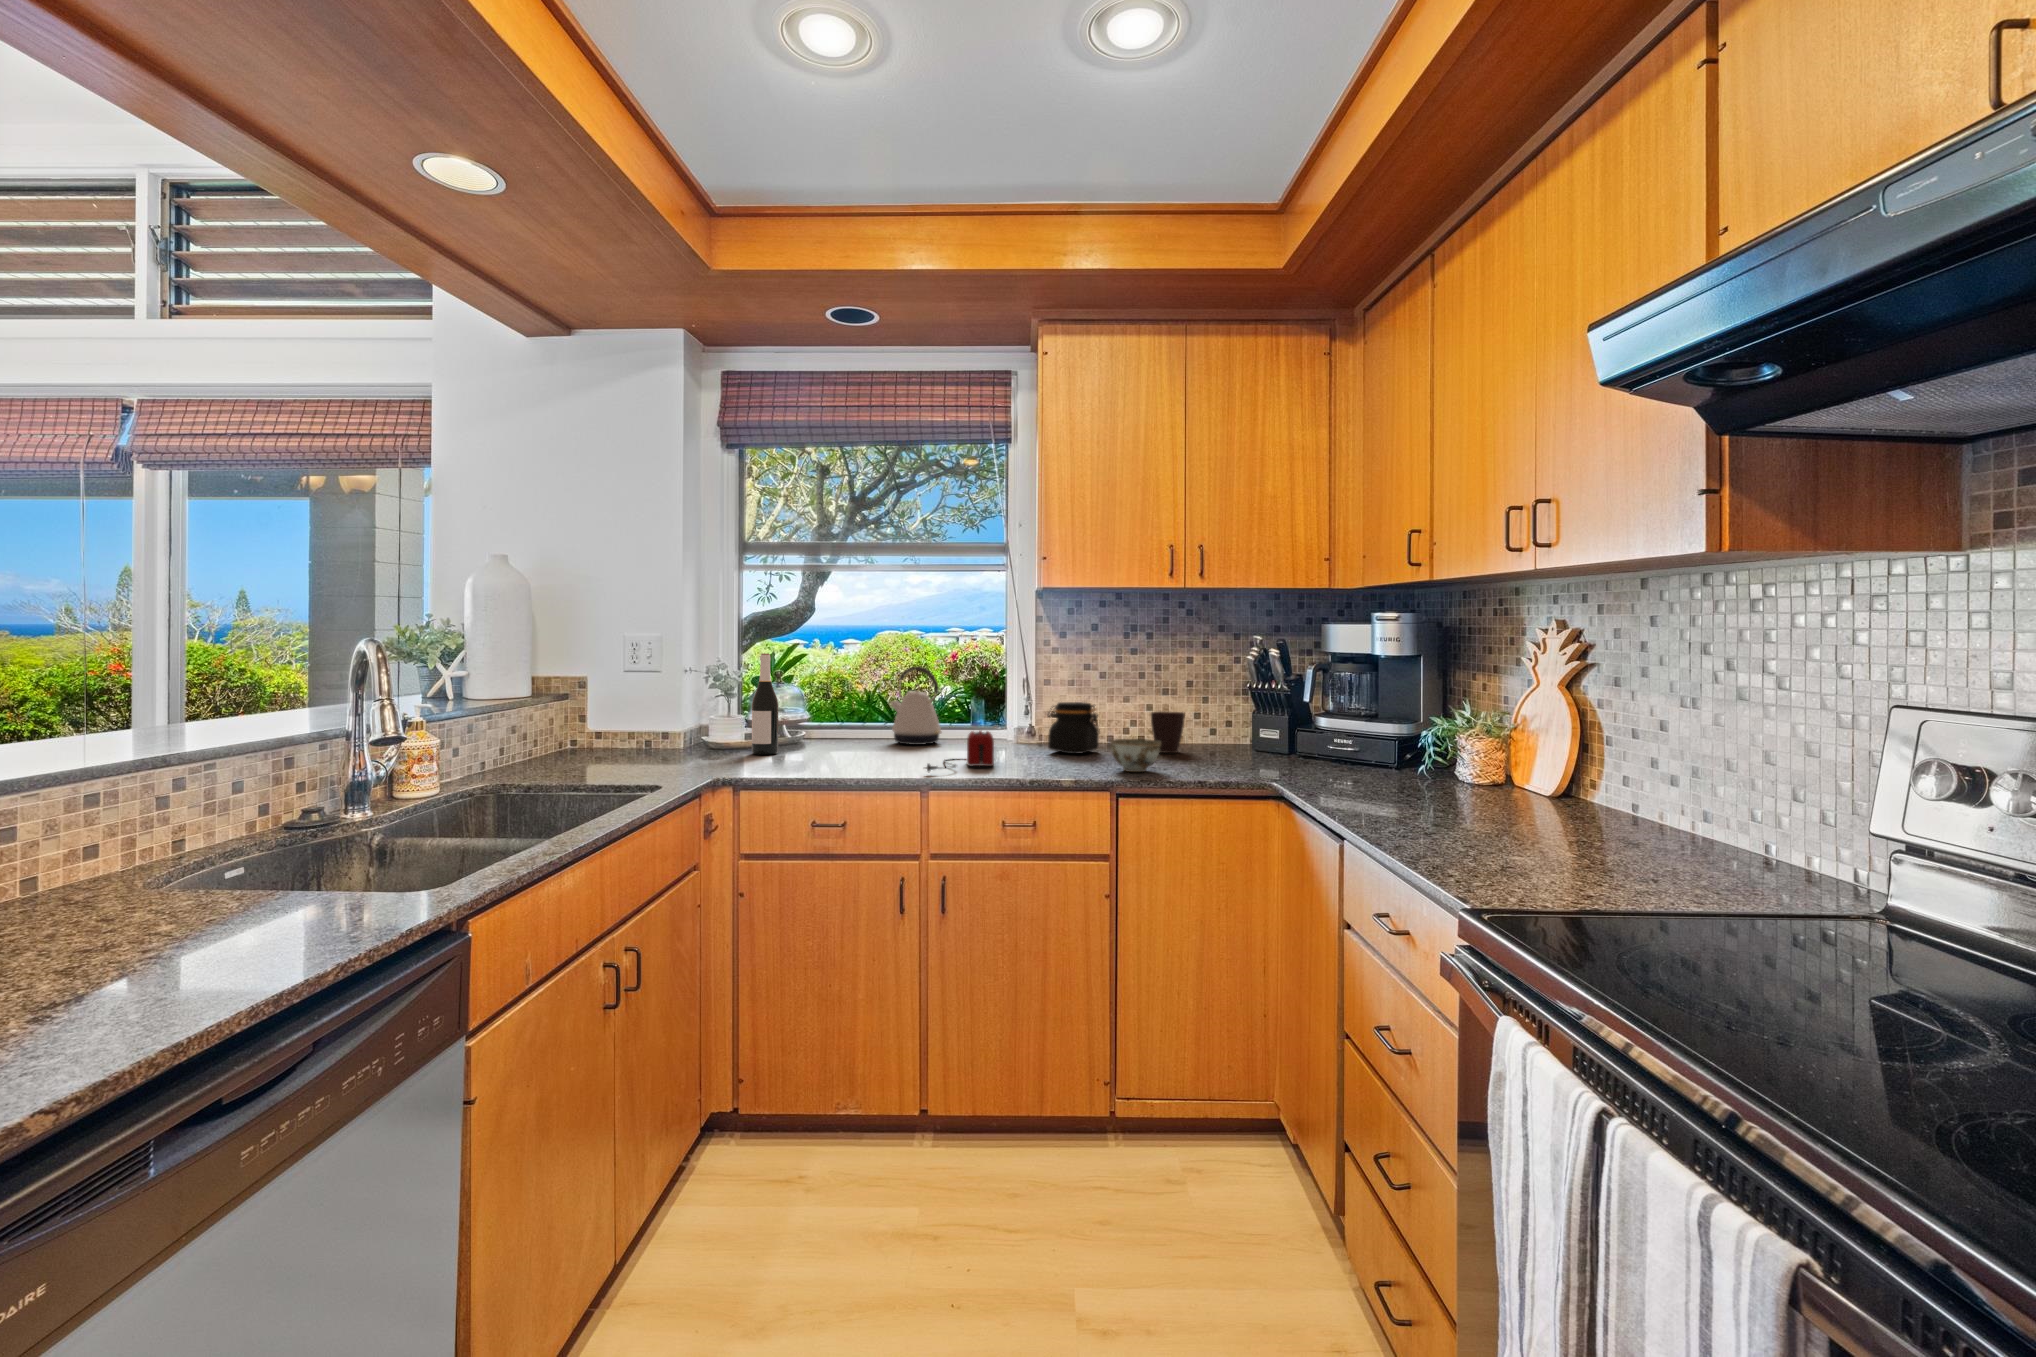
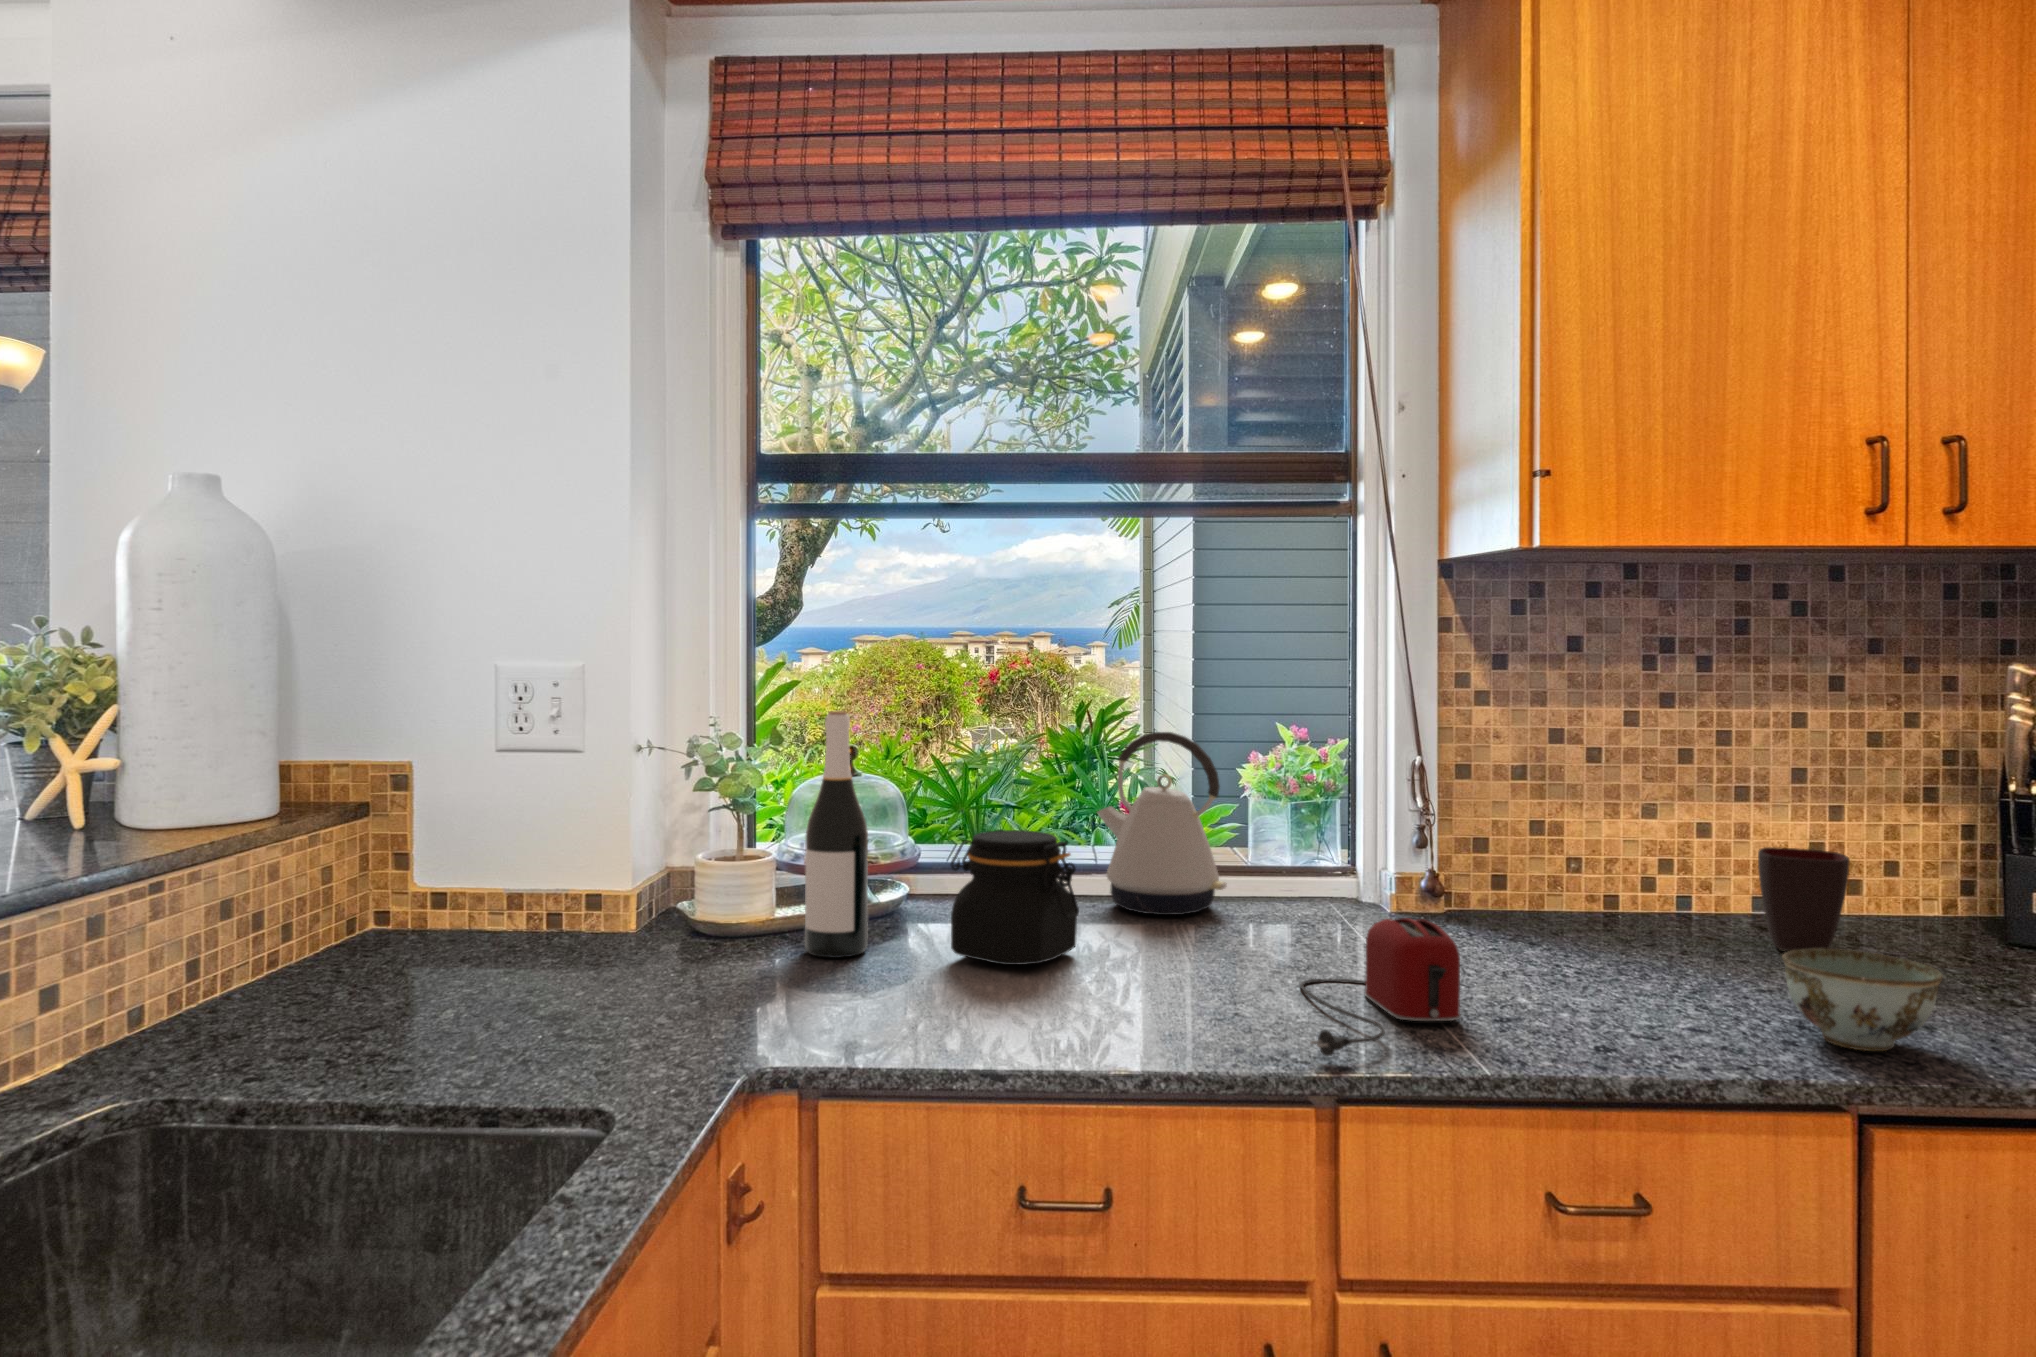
jar: present [1048,702,1100,754] -> present [951,830,1079,965]

